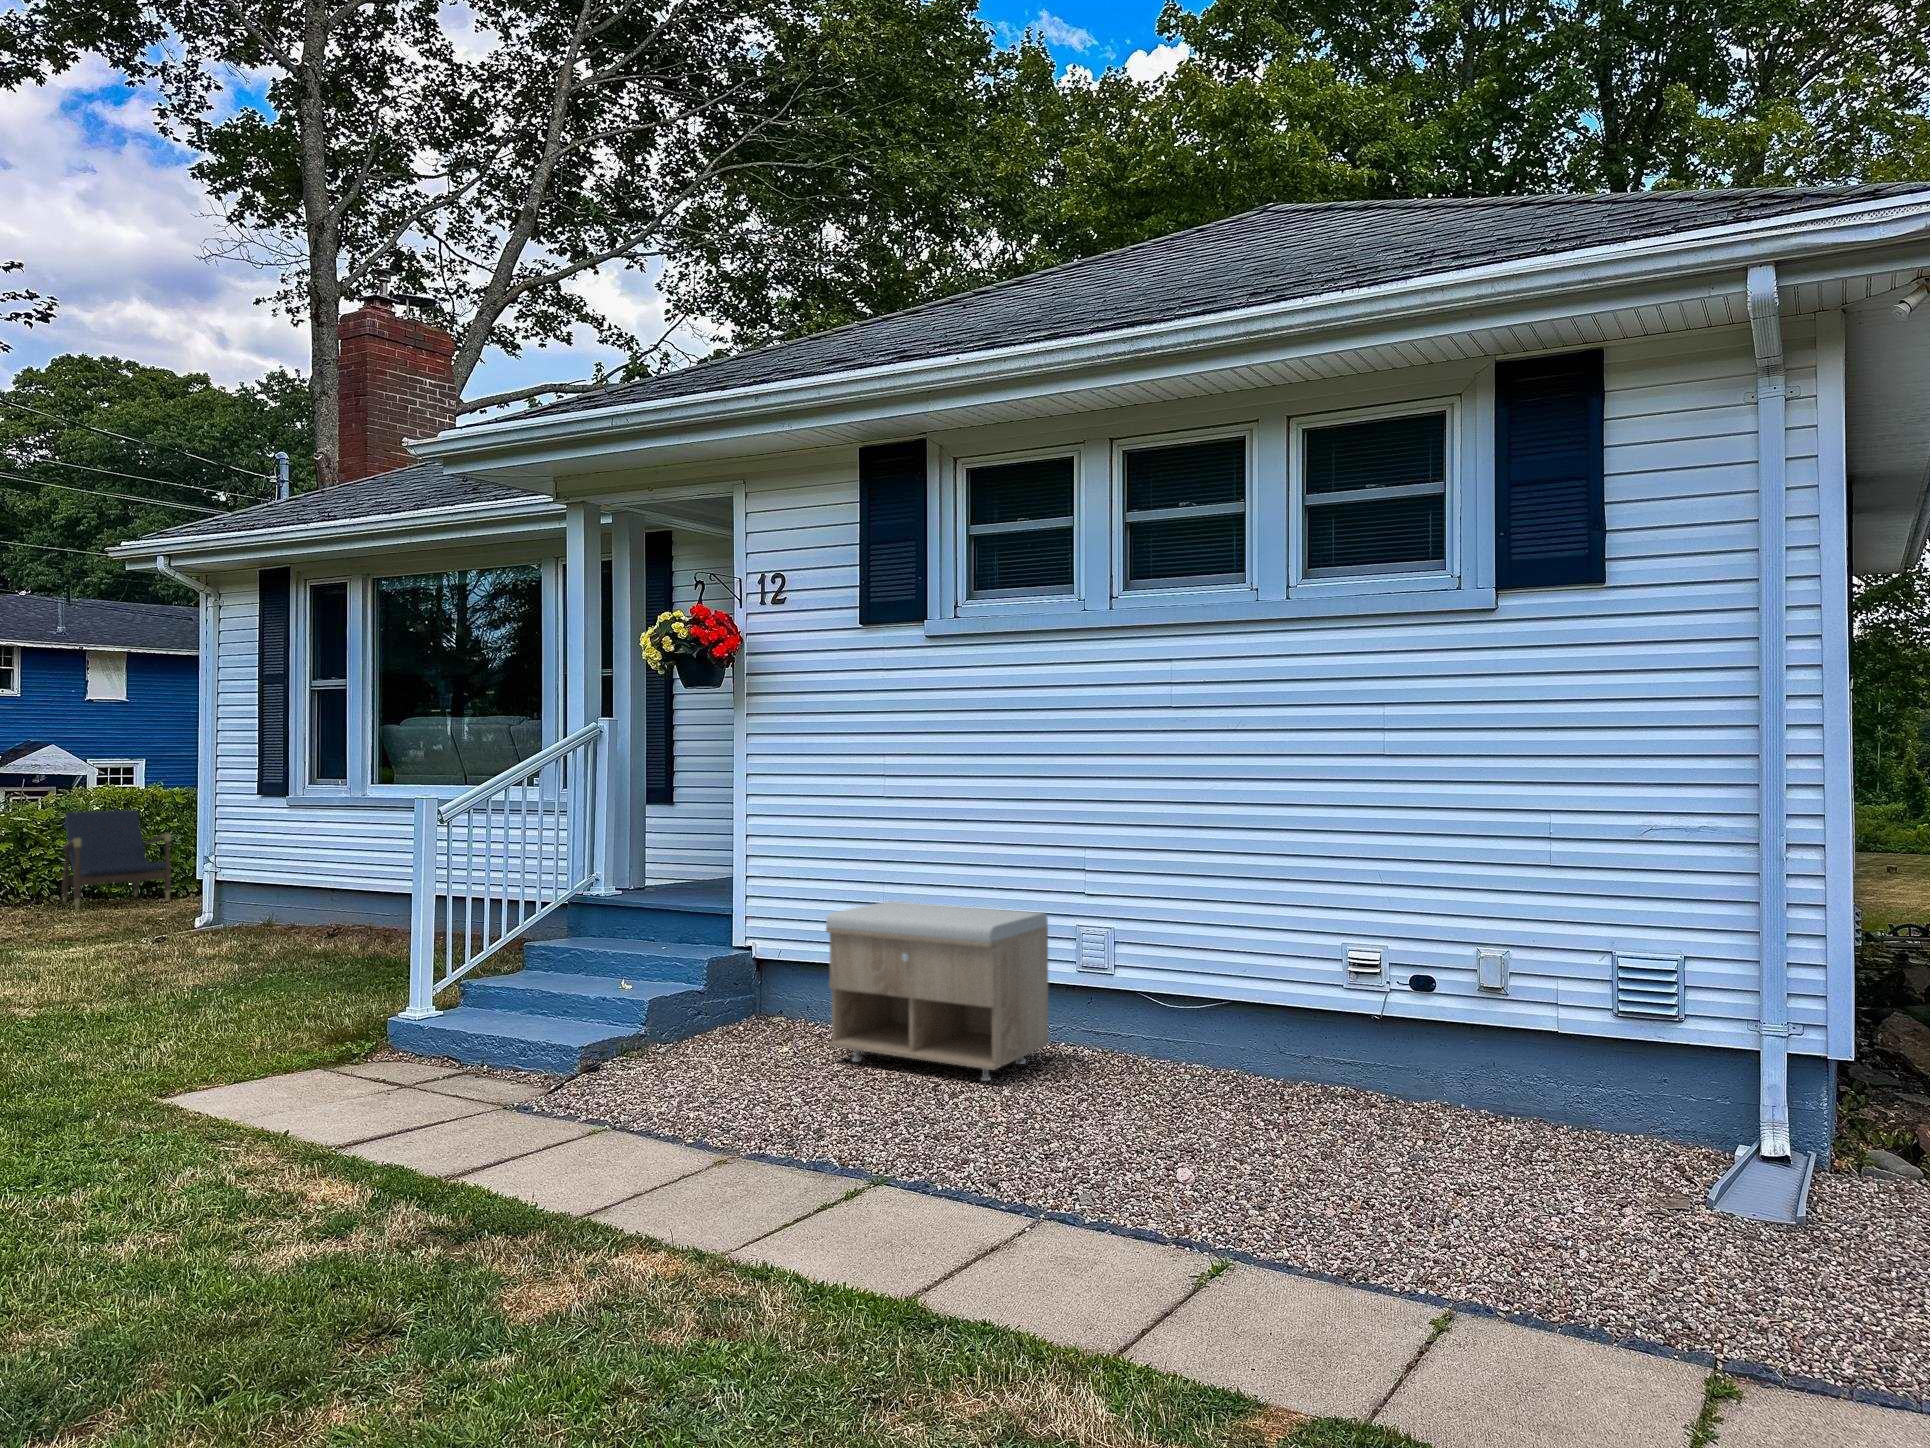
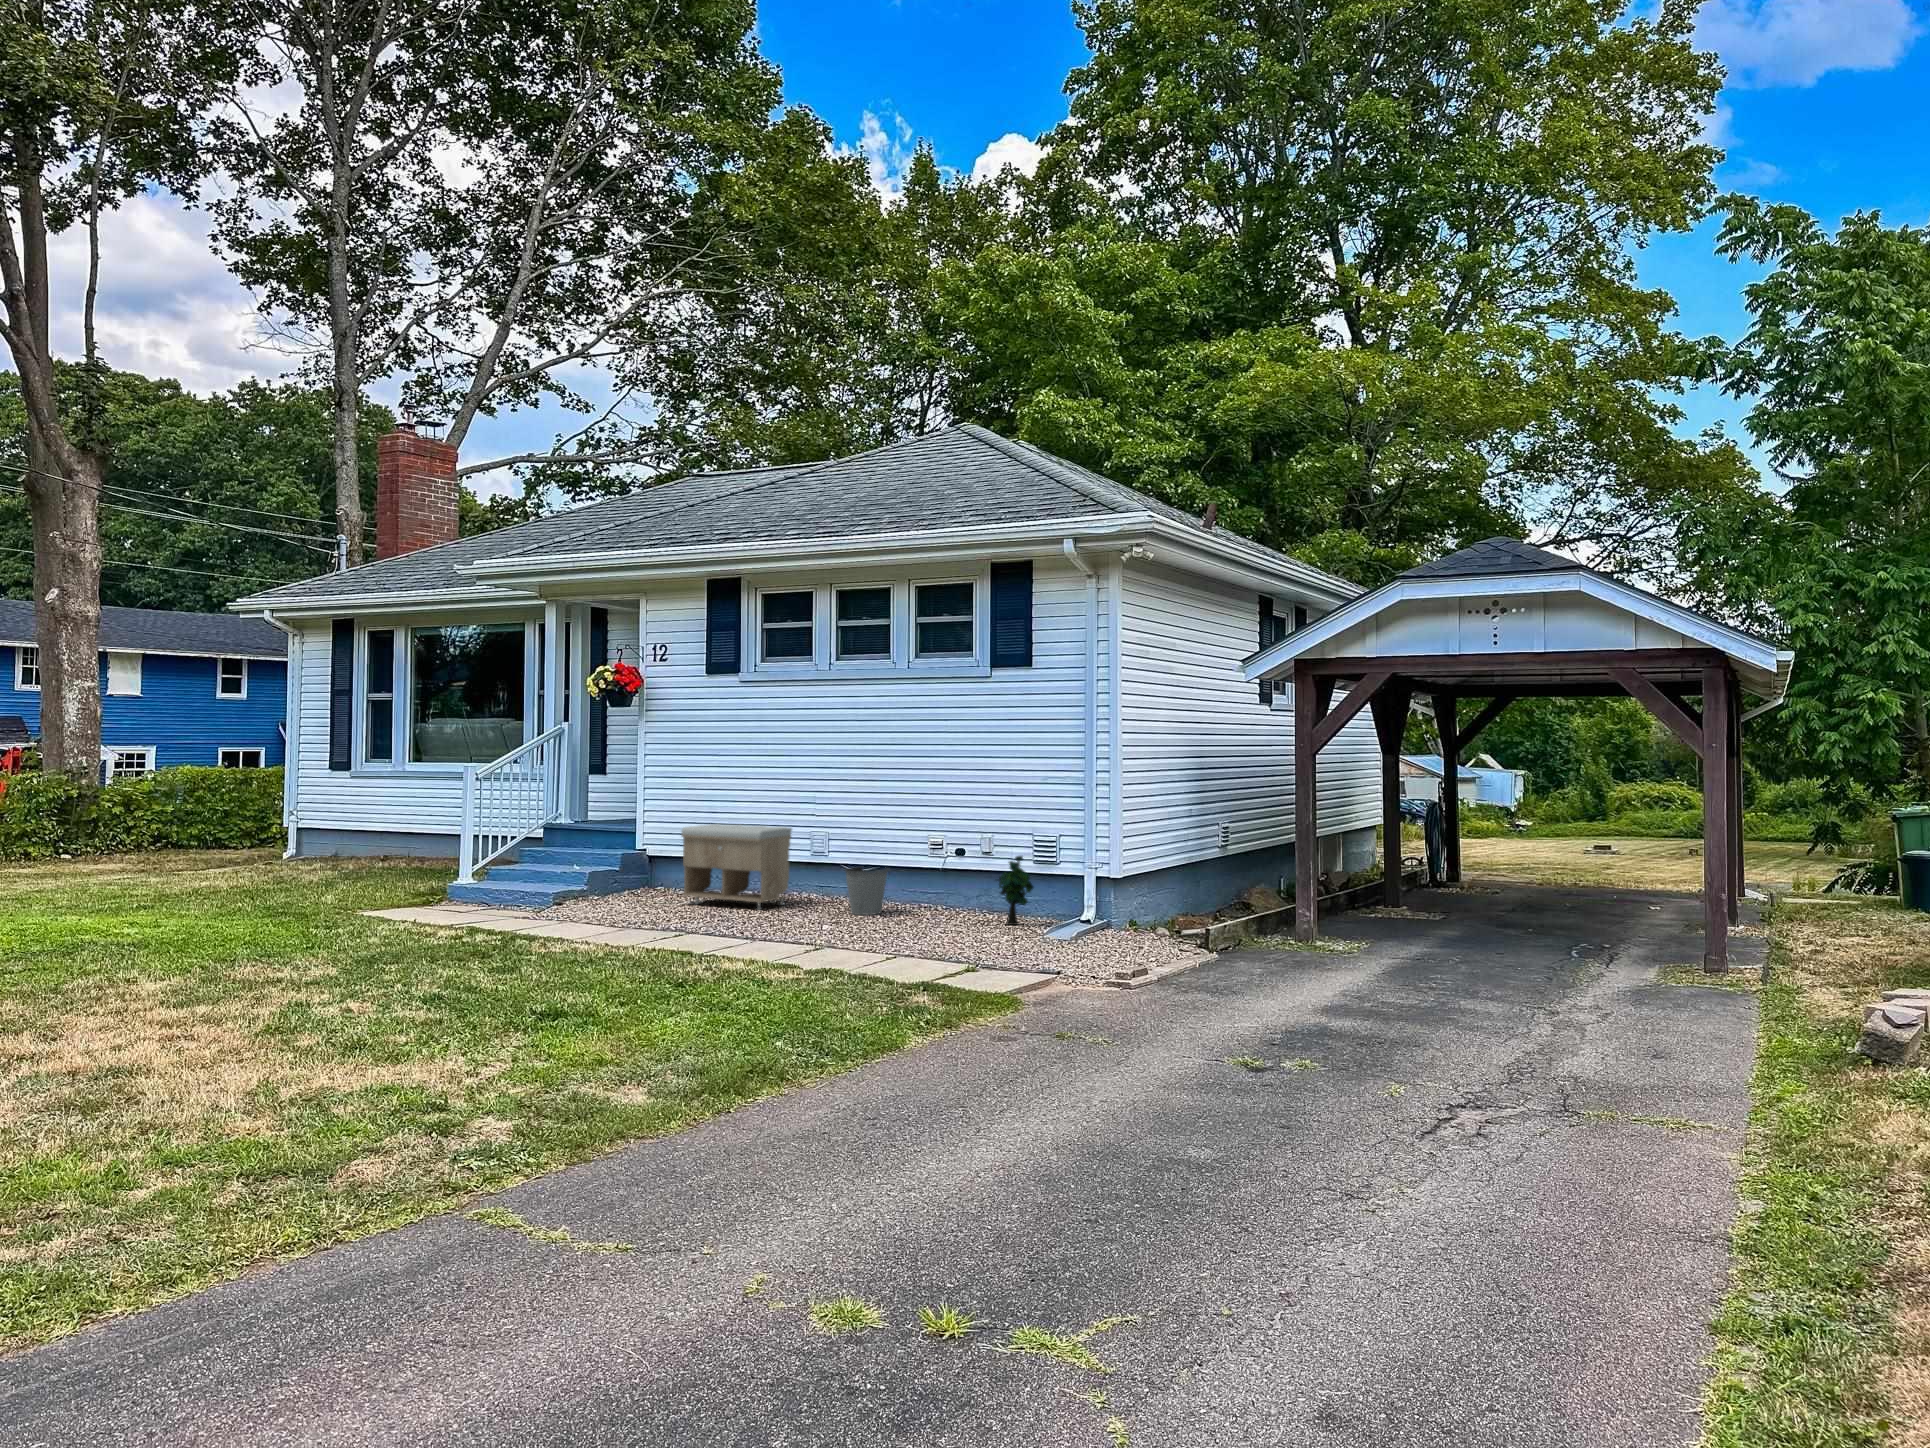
lounge chair: present [62,810,171,909] -> none [176,780,253,849]
decorative plant: none [1529,992,1630,1150] -> present [997,856,1034,925]
bucket: none [1165,996,1262,1105] -> present [845,867,888,915]

